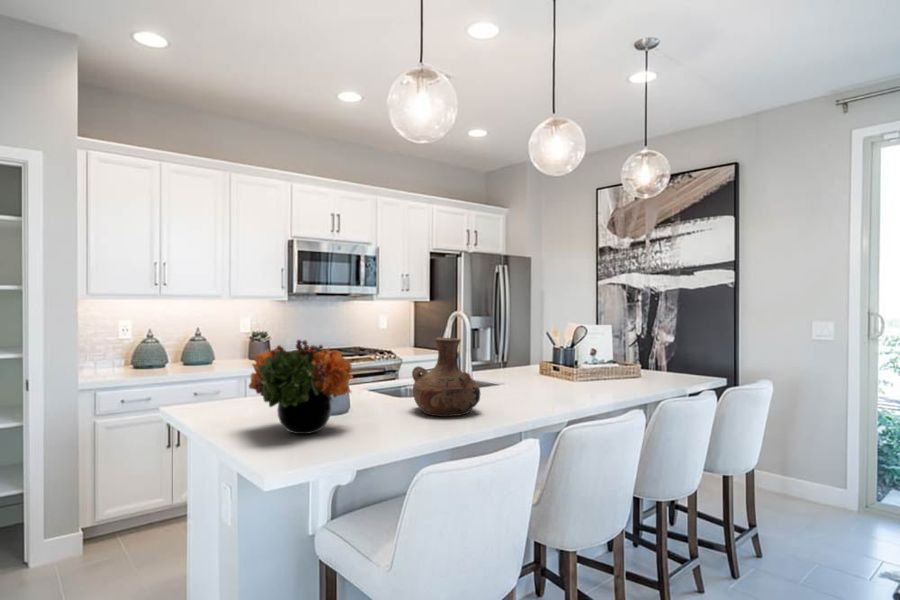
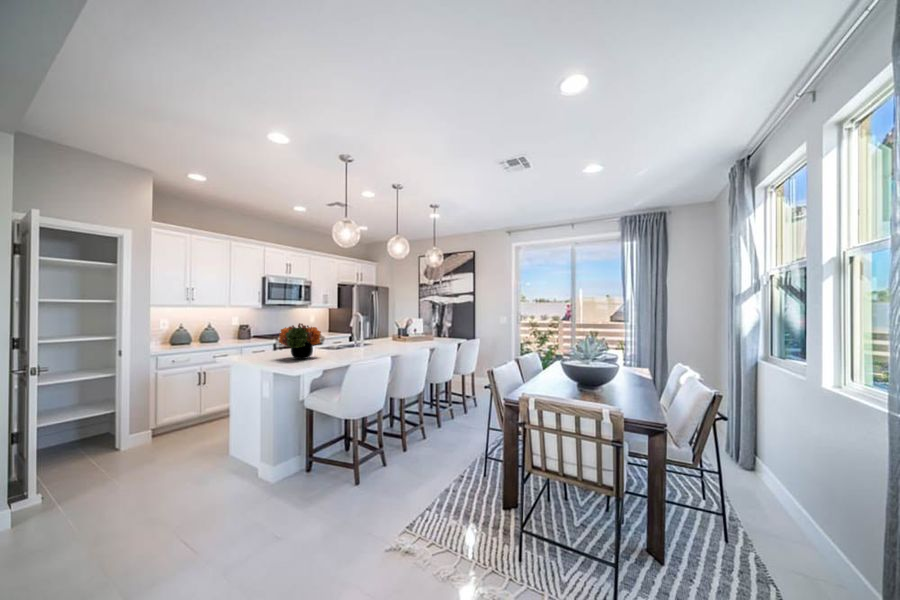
vase: present [412,338,480,416] -> none [342,323,370,353]

